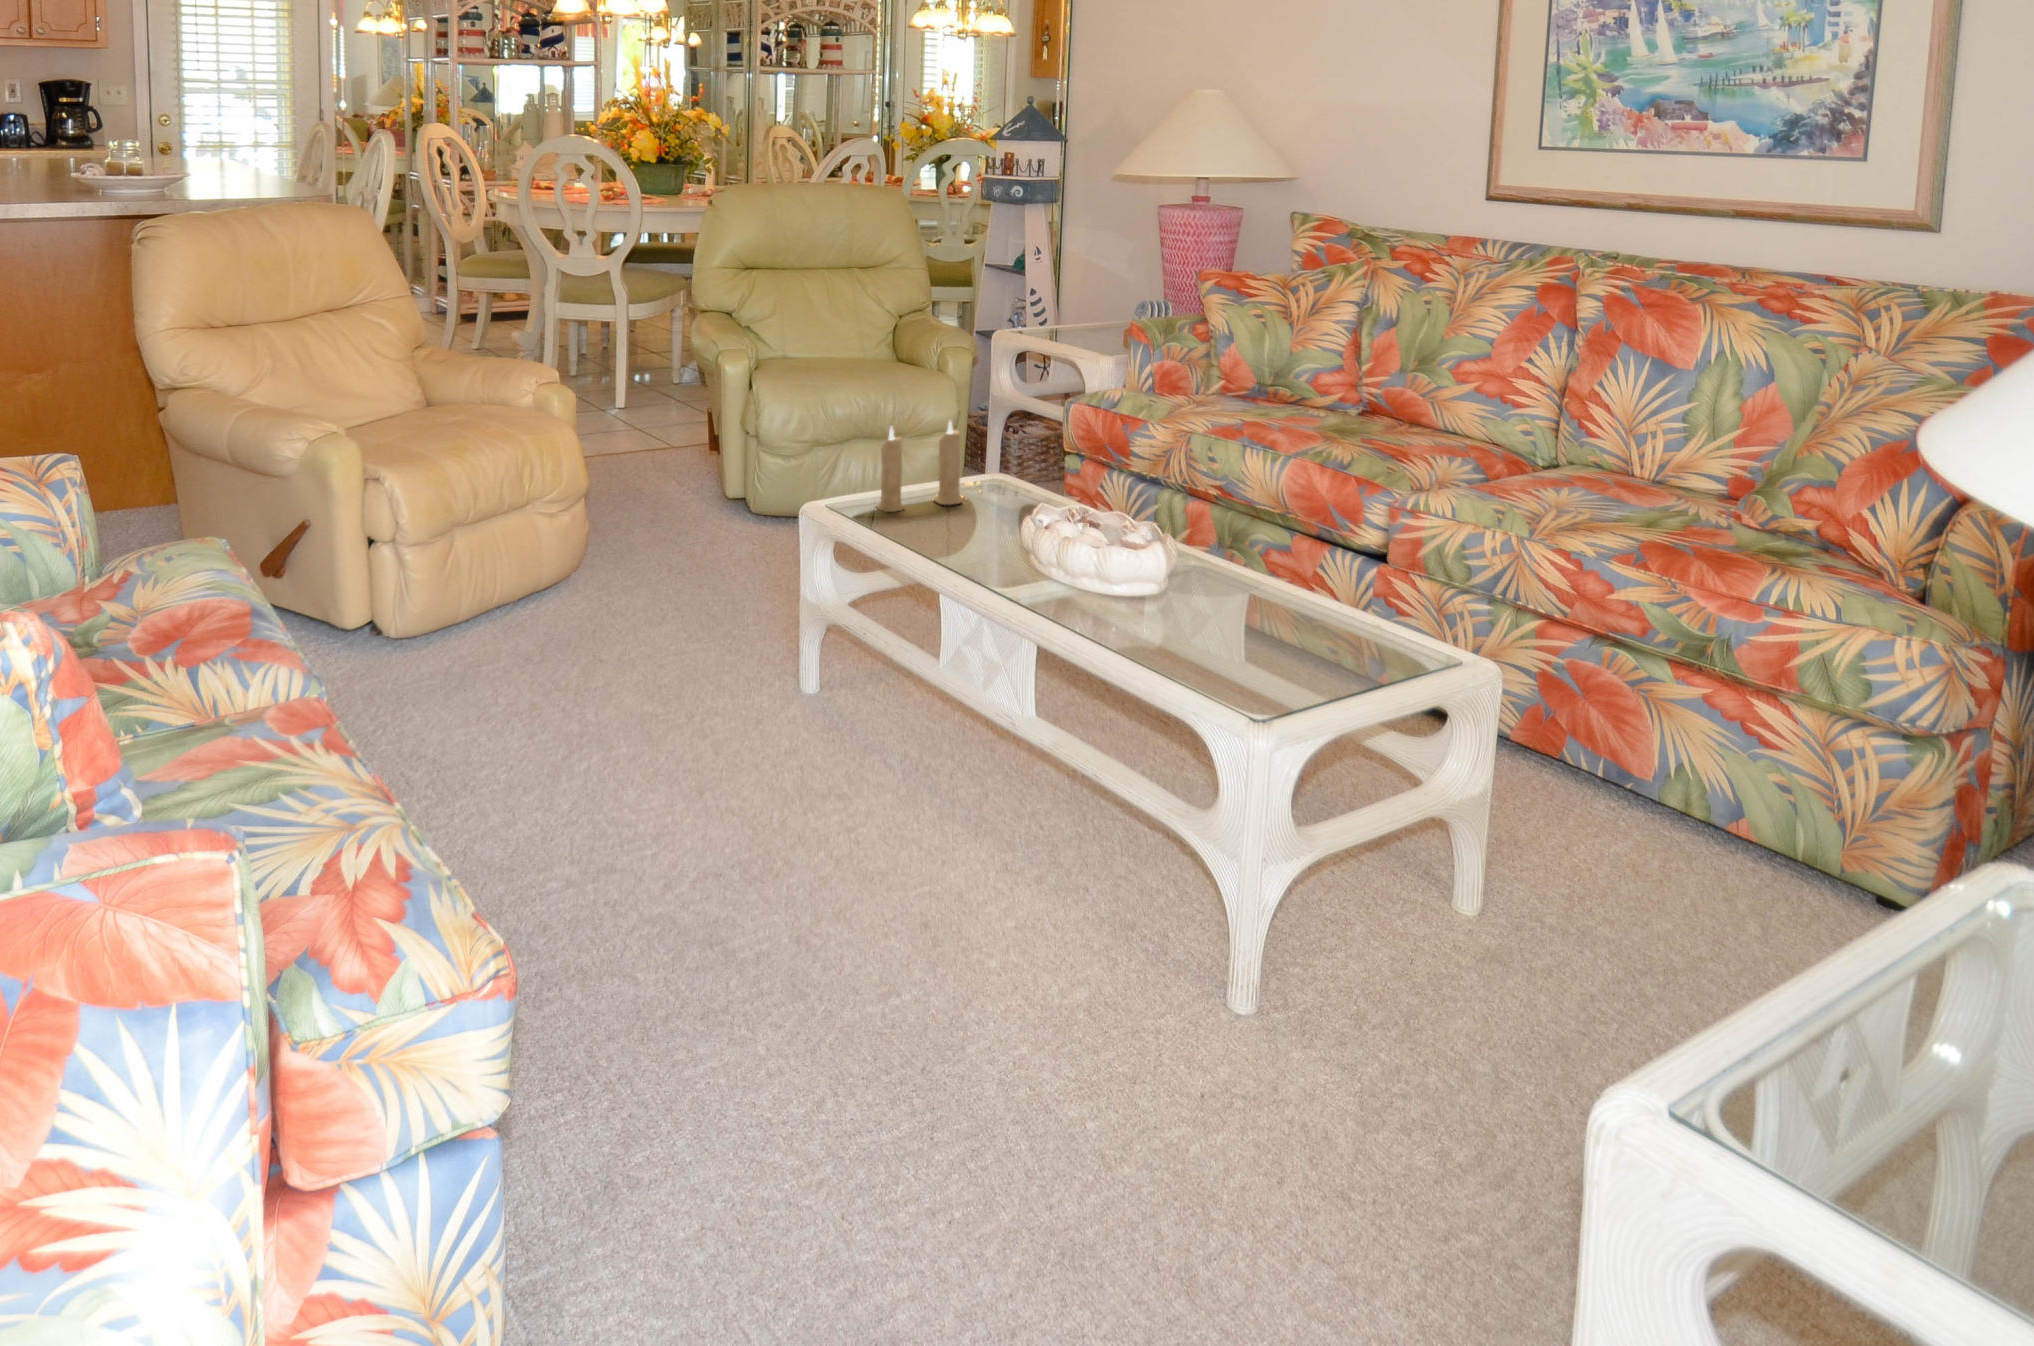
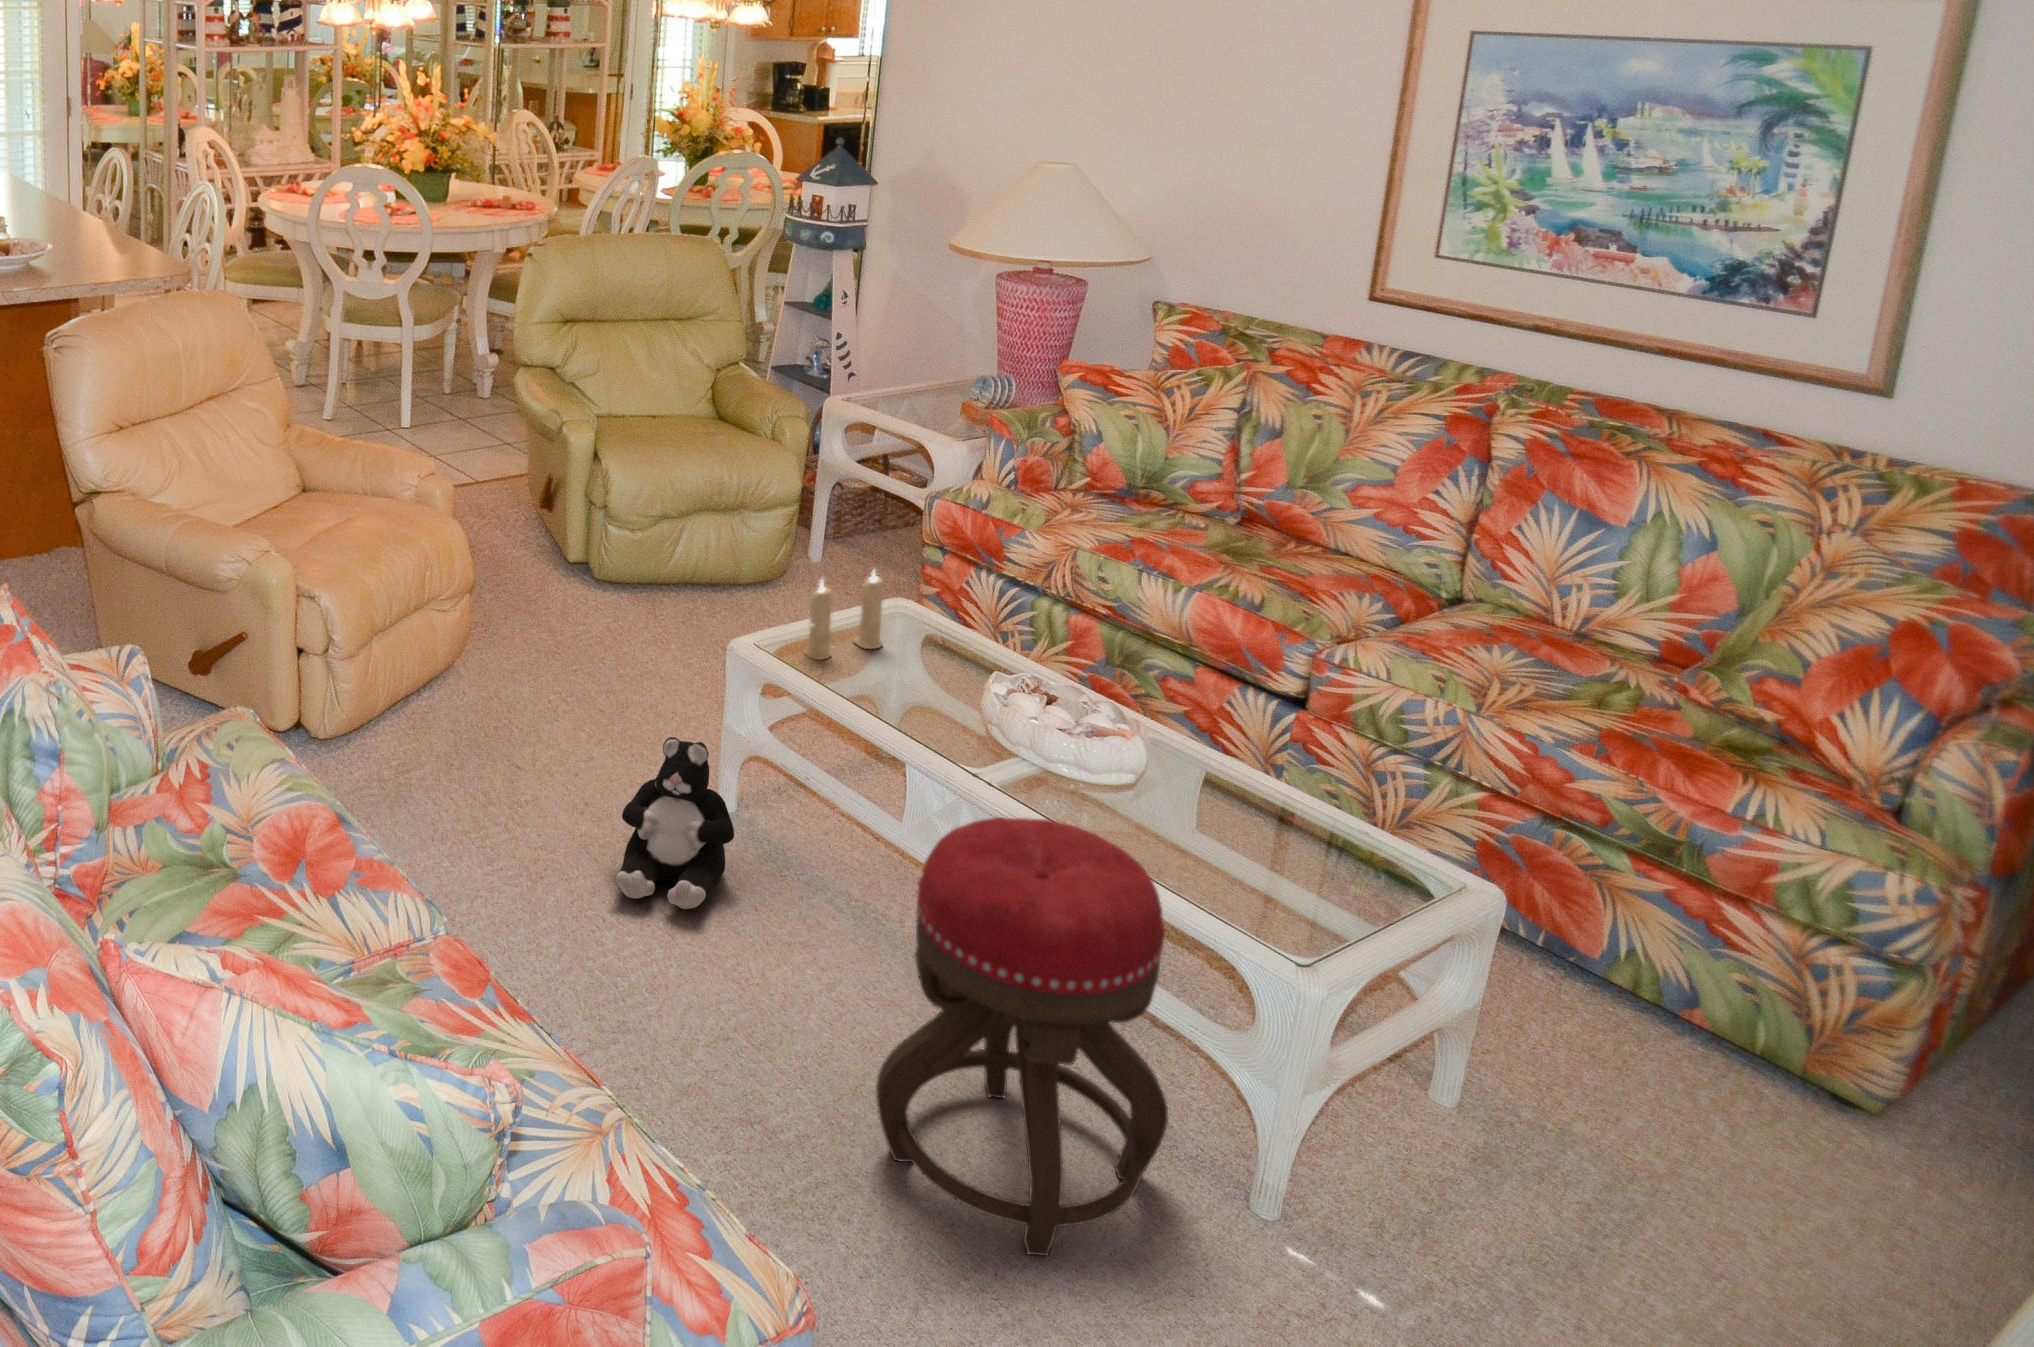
ottoman: none [838,584,1145,1038] -> present [876,817,1168,1256]
plush toy: none [652,585,786,757] -> present [616,737,734,909]

